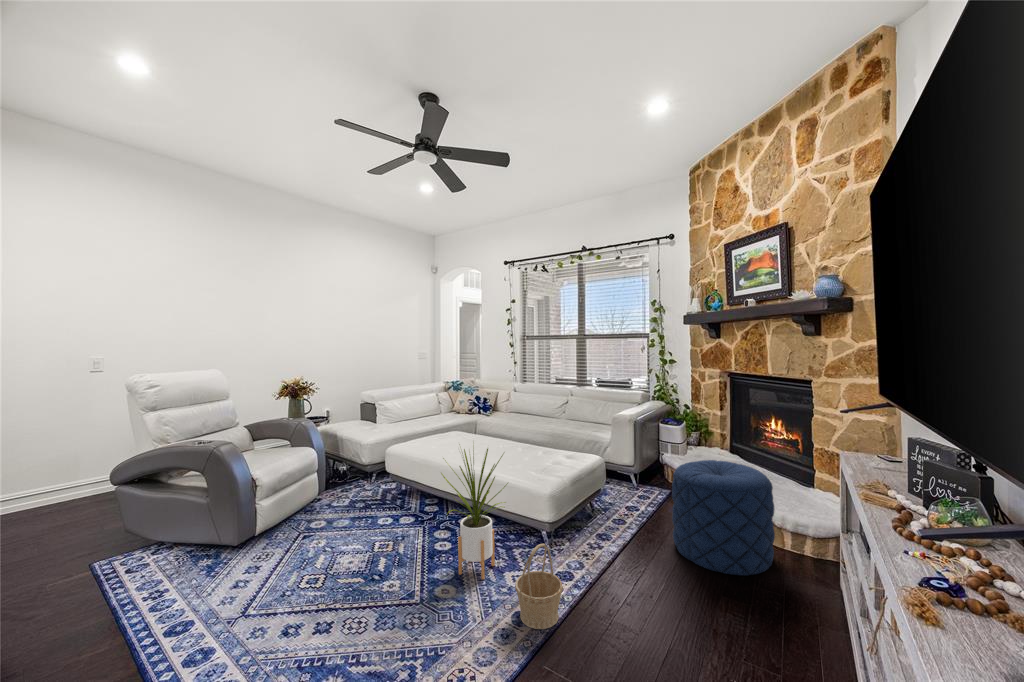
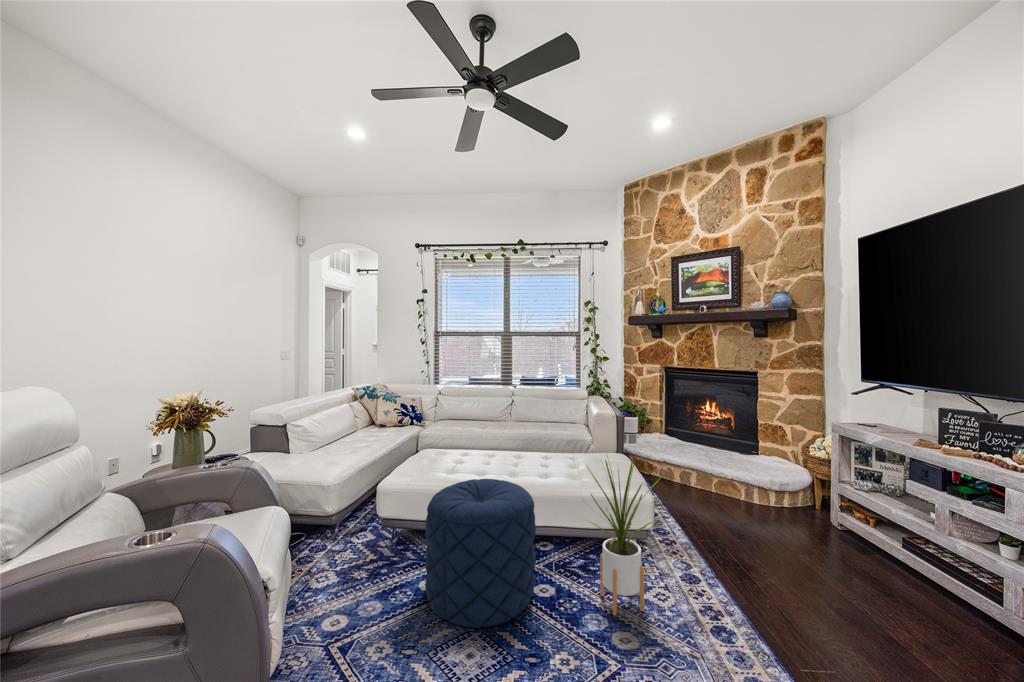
pouf: present [672,460,775,575] -> present [425,479,536,627]
basket: present [515,544,563,629] -> none [712,550,771,643]

